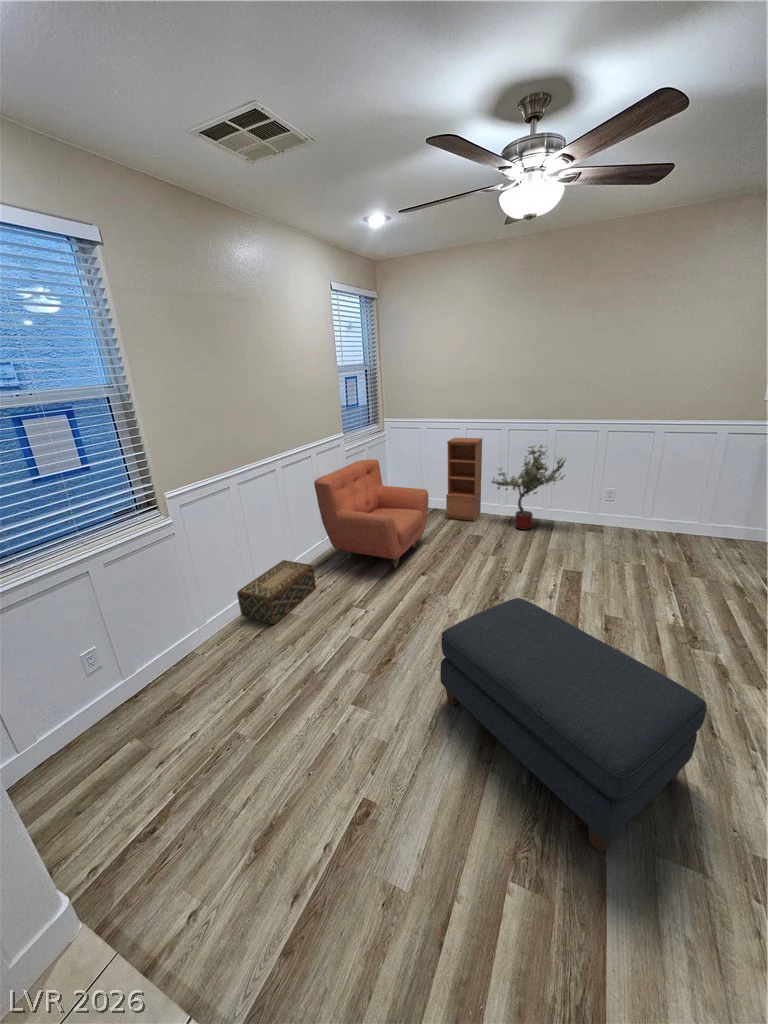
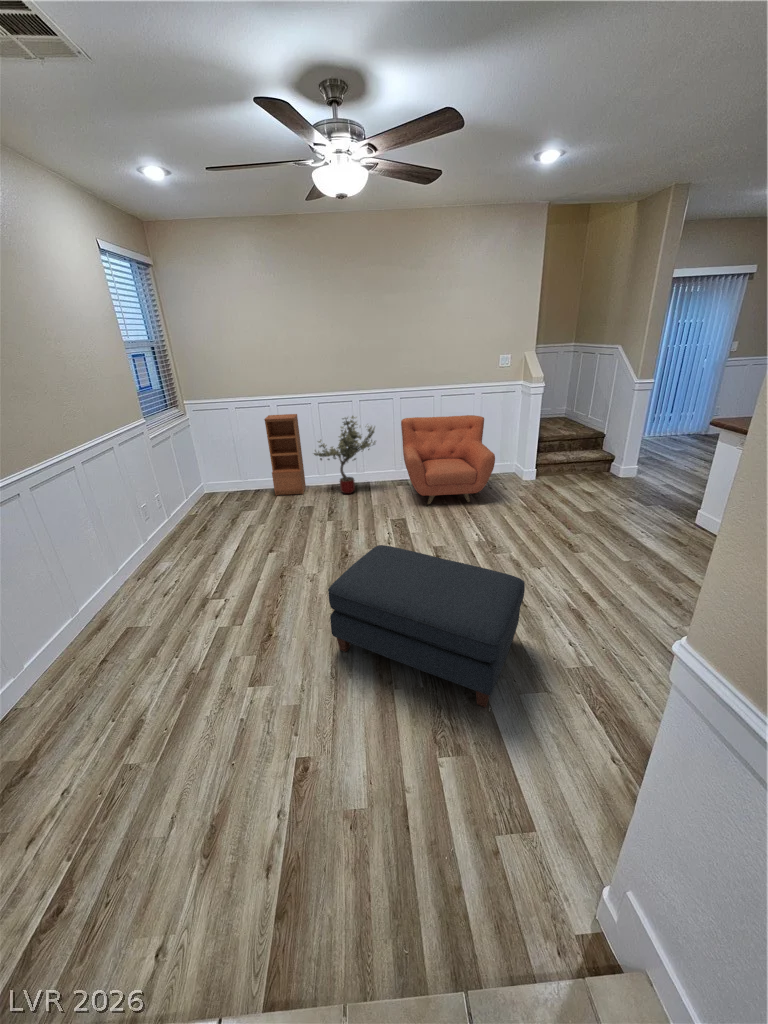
armchair: present [314,459,429,567] -> present [401,415,495,504]
woven basket: present [237,560,316,624] -> none [57,567,158,647]

